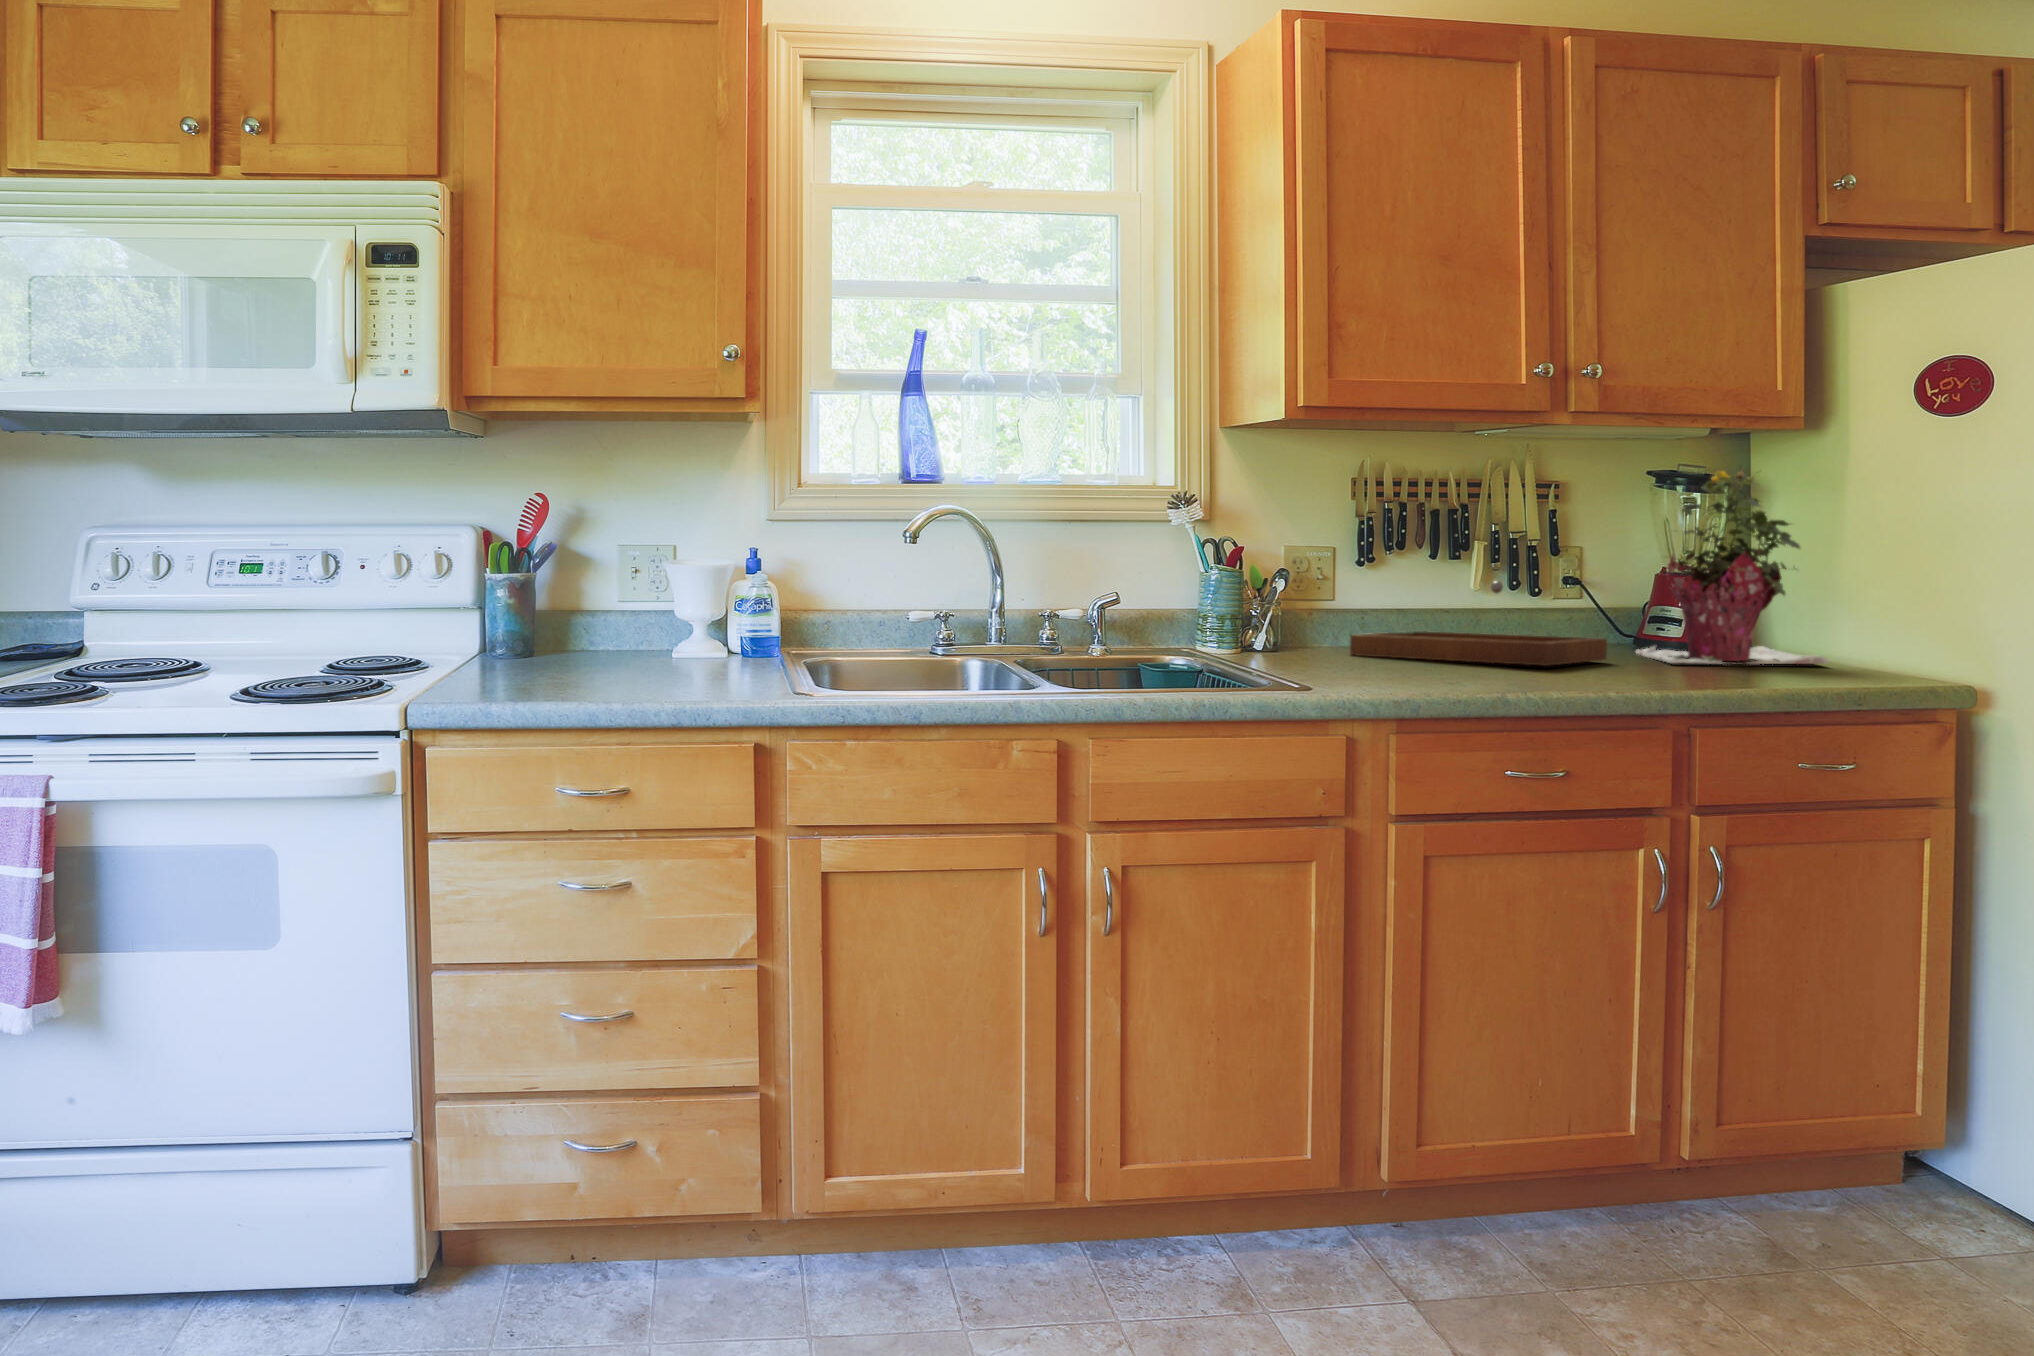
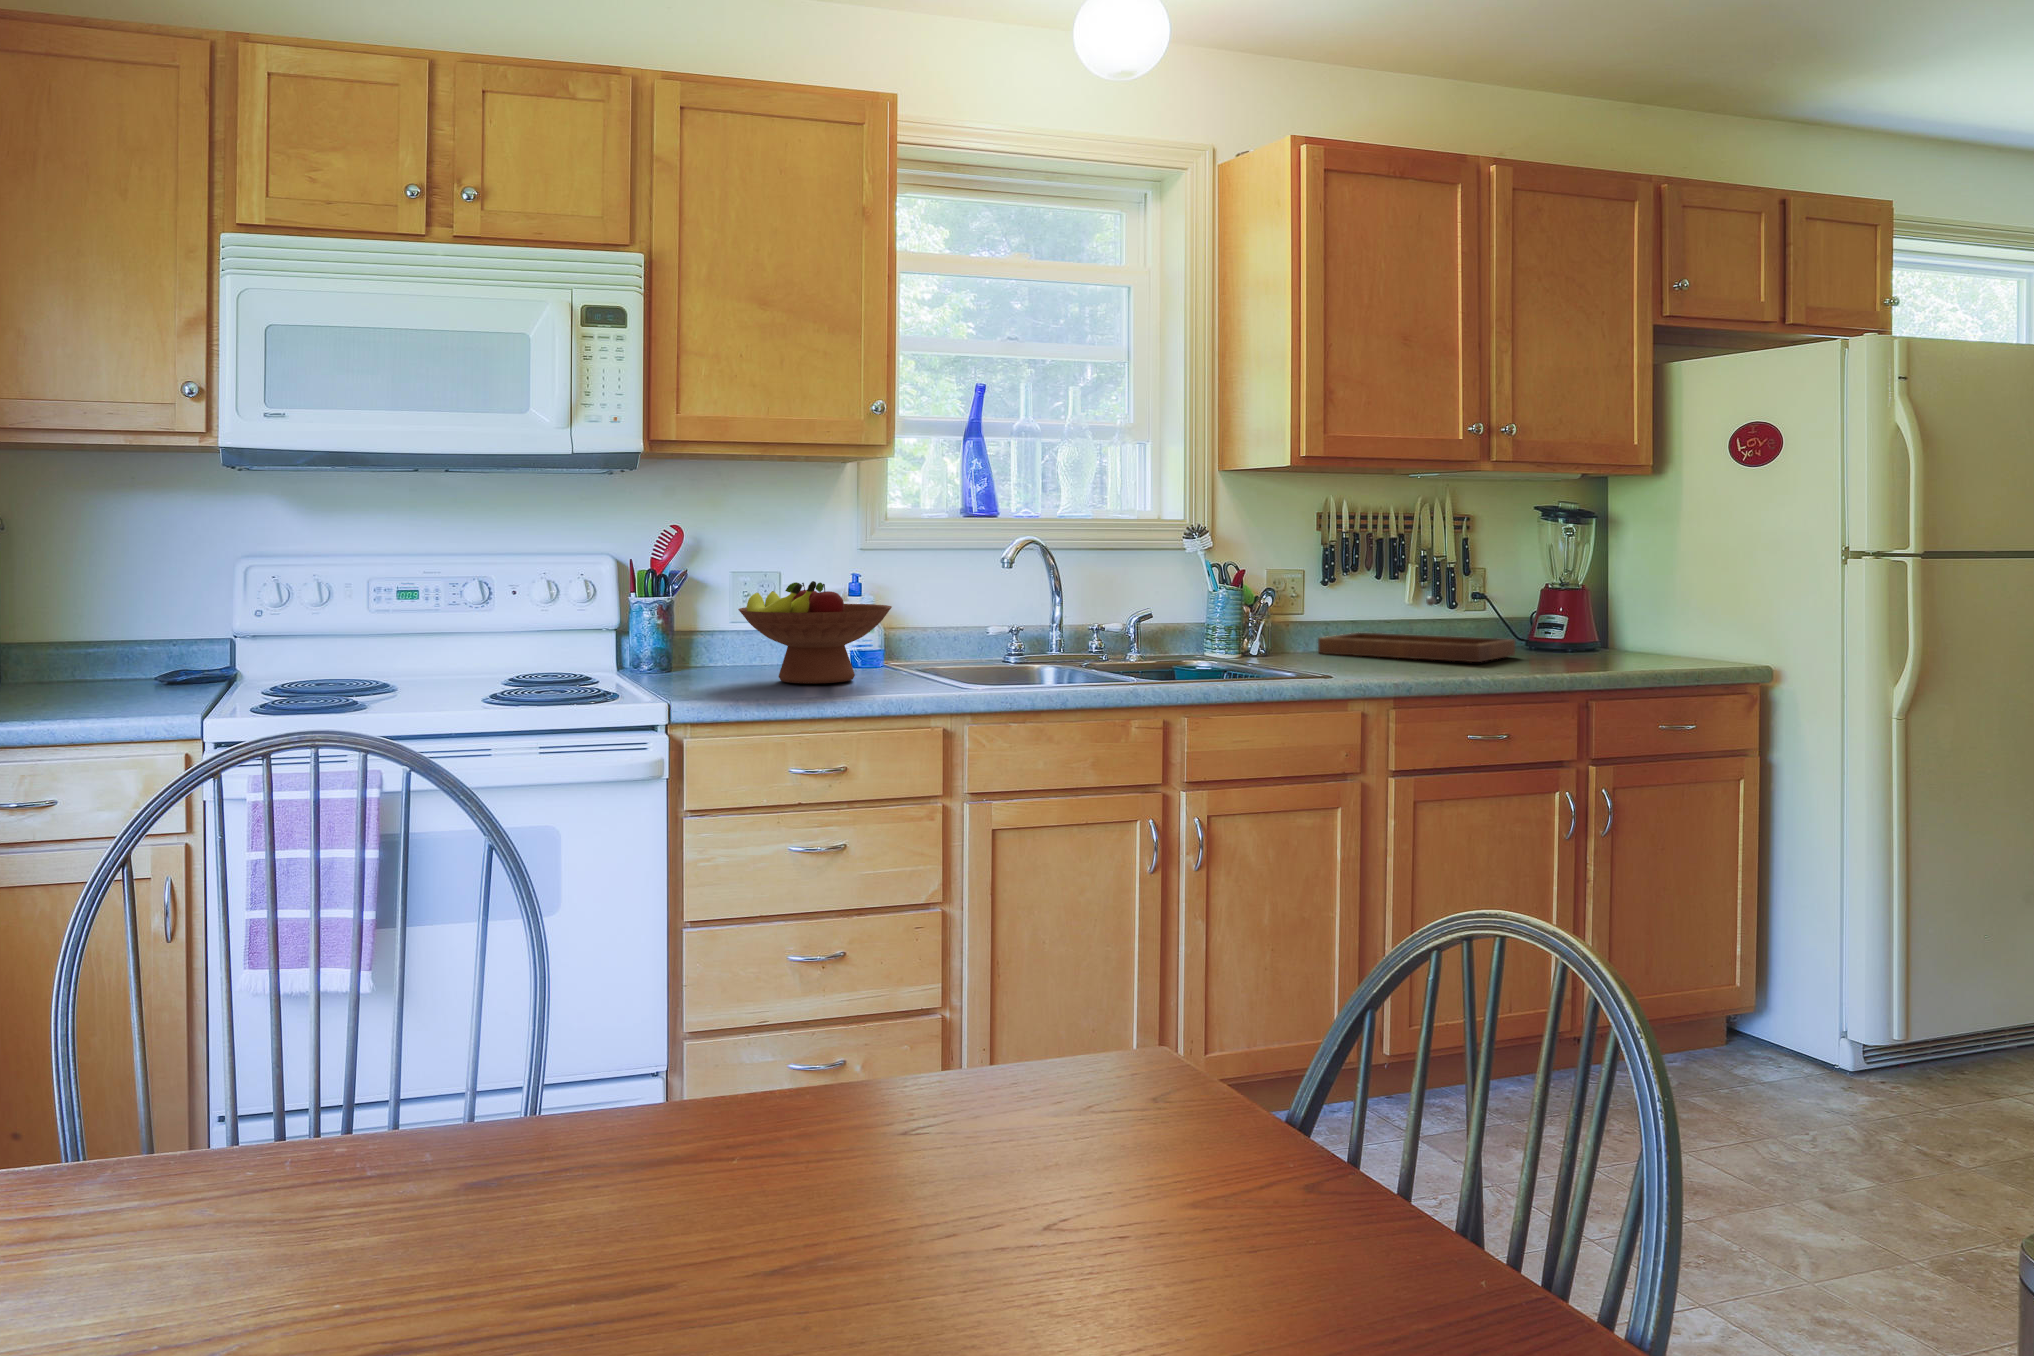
potted plant: present [1636,466,1828,664] -> none [1529,506,1680,658]
fruit bowl: none [512,535,730,676] -> present [738,581,892,684]

